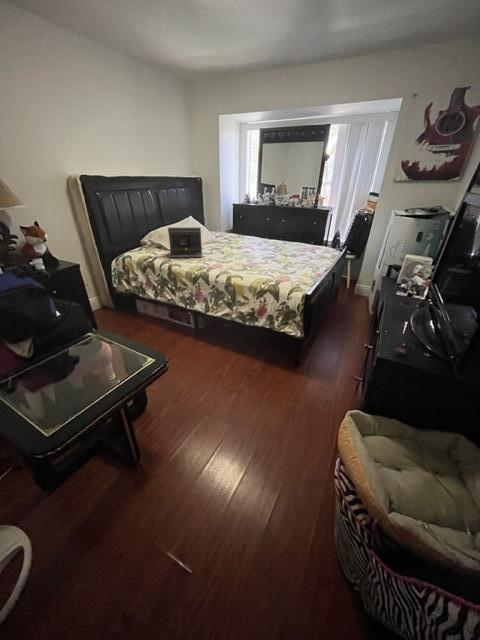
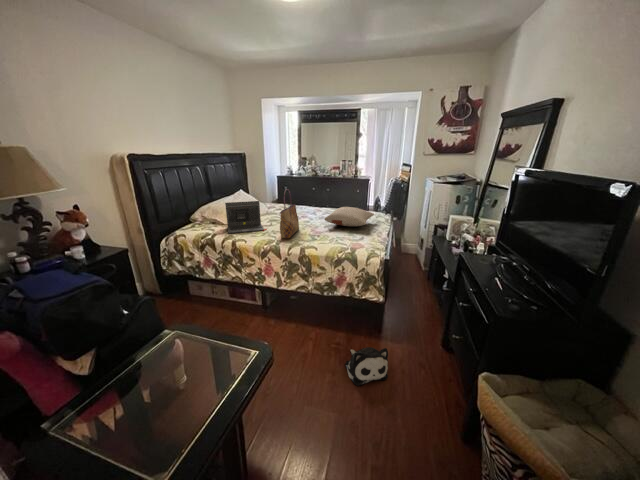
tote bag: none [212,215,235,267] -> present [280,189,299,238]
pillow: none [262,238,318,260] -> present [325,207,374,227]
plush toy: none [252,377,291,409] -> present [345,347,388,386]

